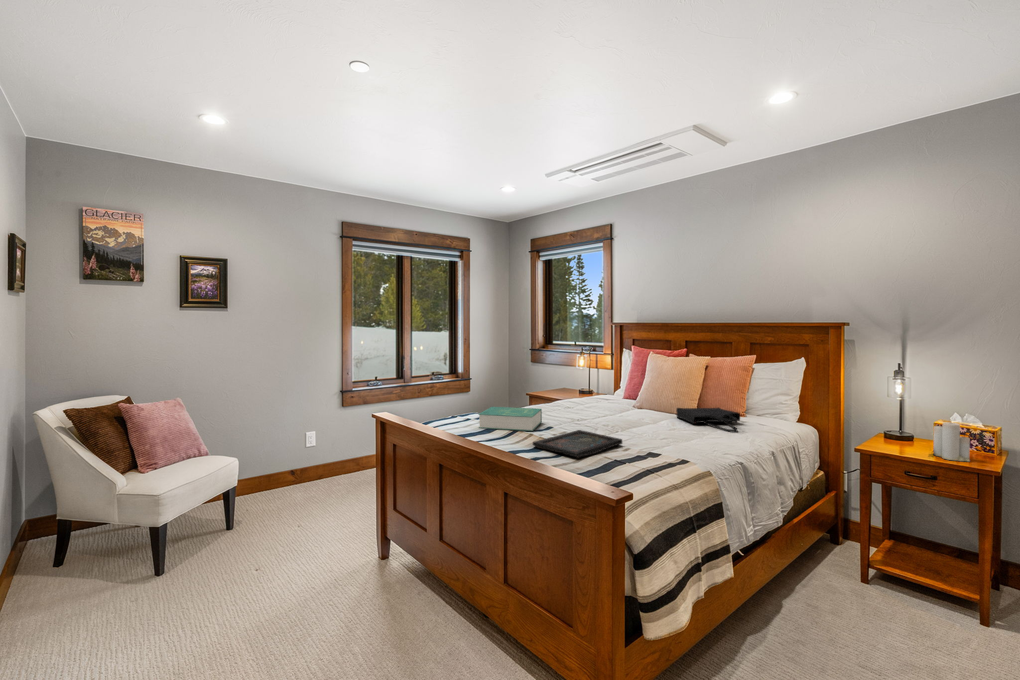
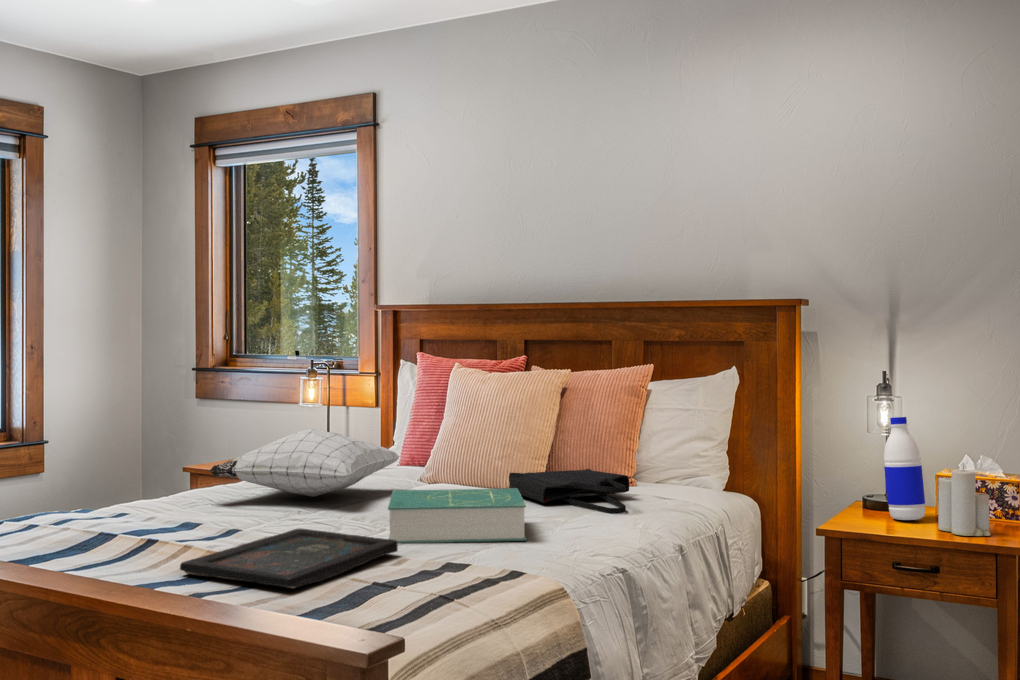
pillow: none [540,384,624,414] -> present [209,429,400,497]
water bottle: none [898,390,926,448] -> present [884,417,925,520]
book: present [479,407,542,431] -> present [388,488,526,543]

